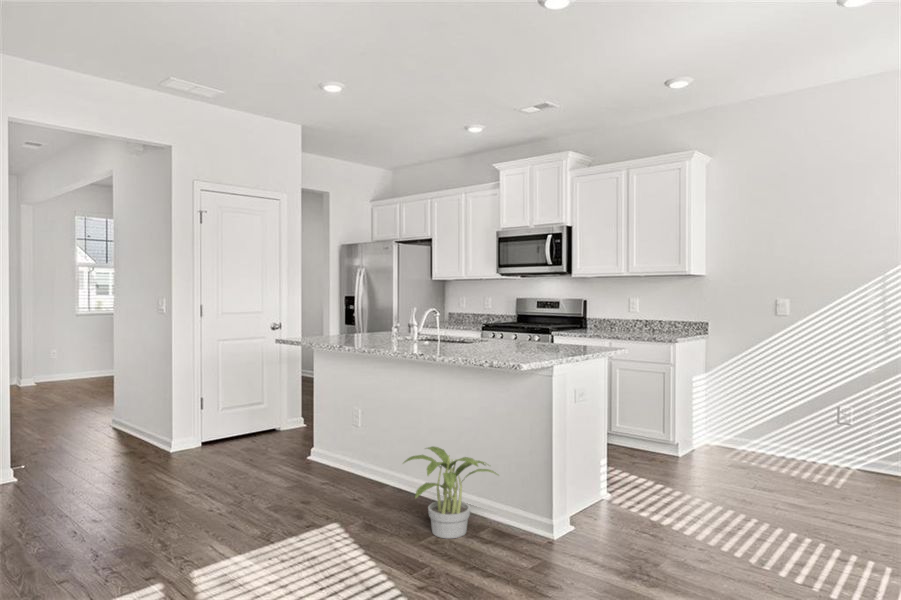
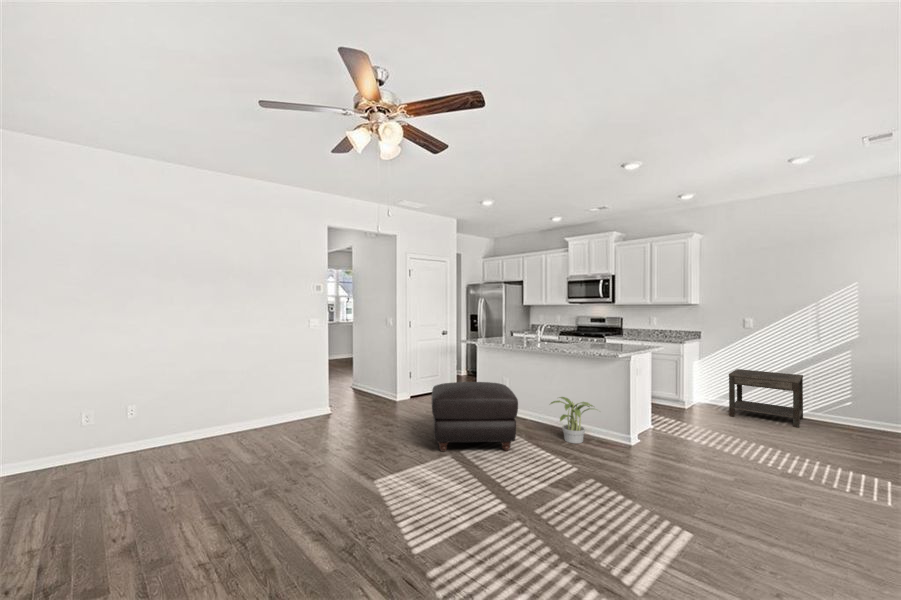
side table: none [748,387,871,490] -> present [729,369,803,427]
ottoman: none [135,421,331,569] -> present [432,382,518,451]

